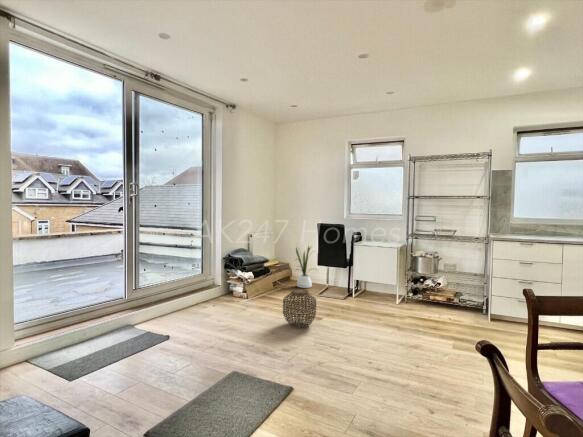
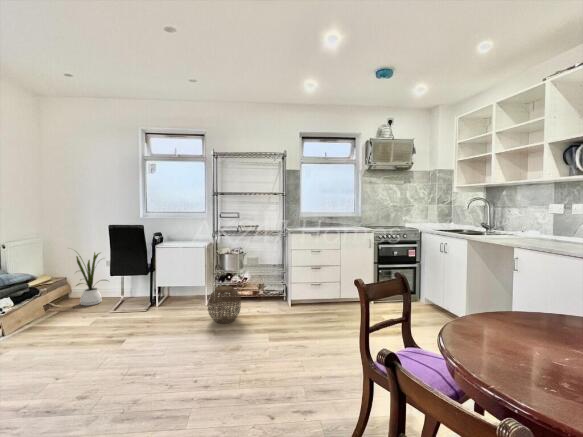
woven basket: present [283,289,316,328] -> present [208,286,241,324]

